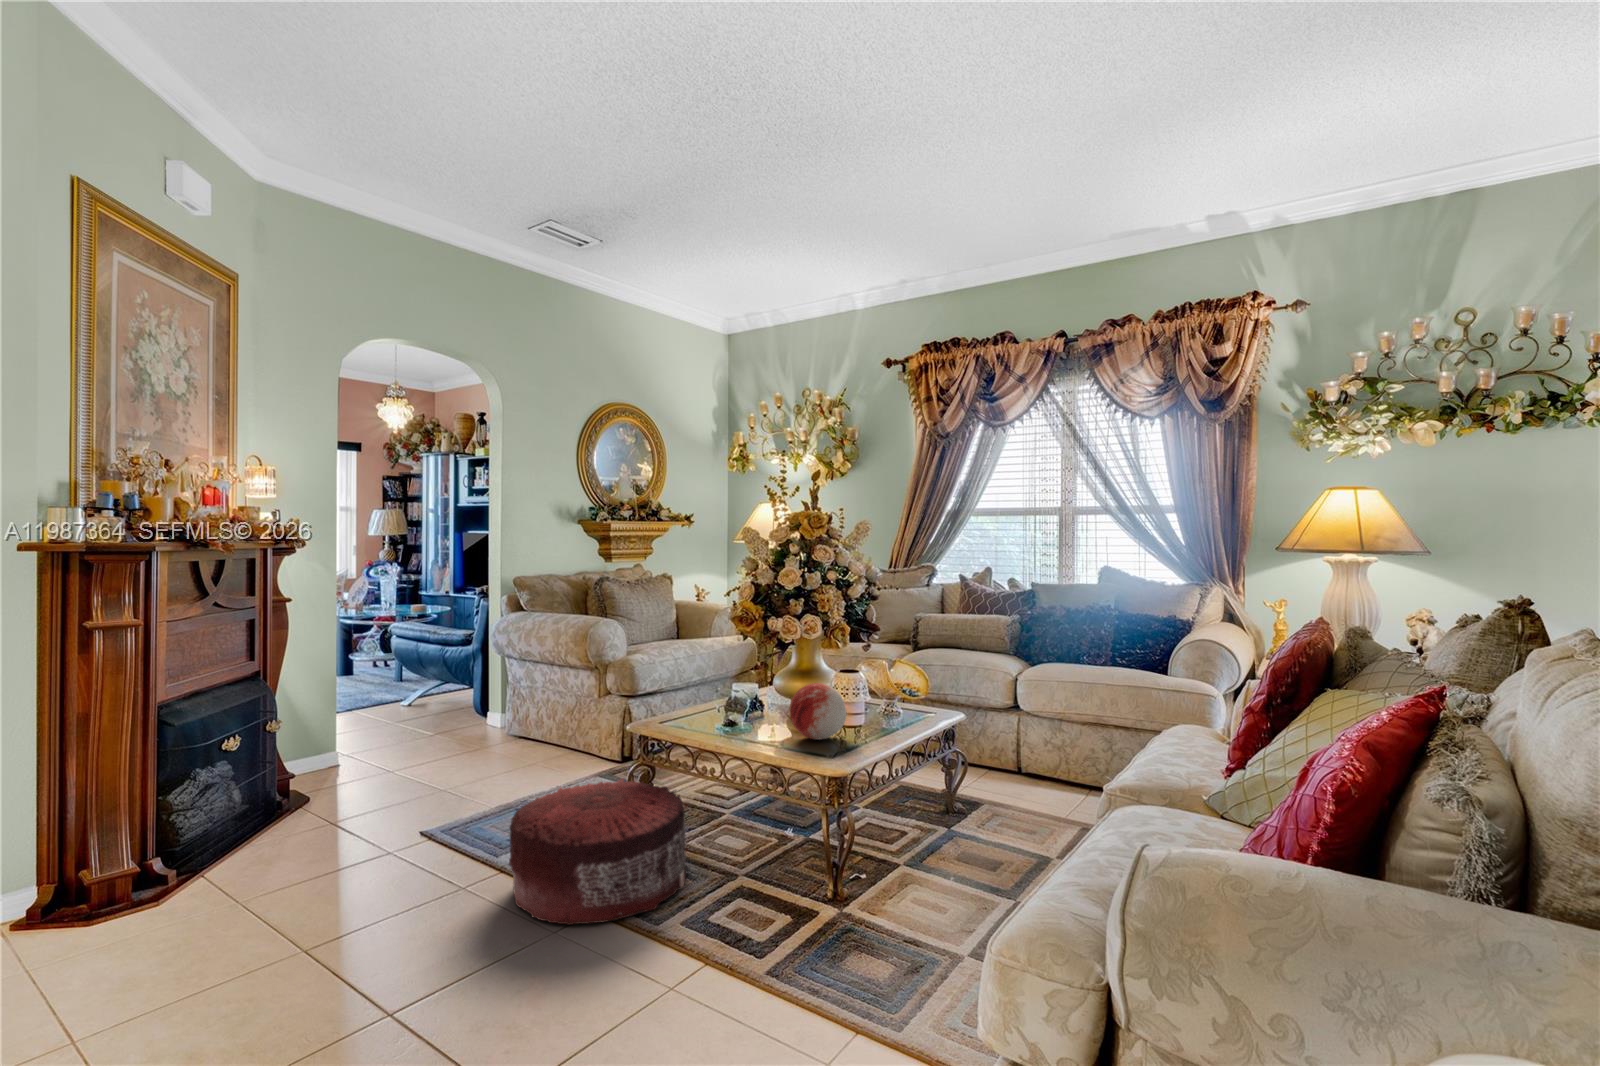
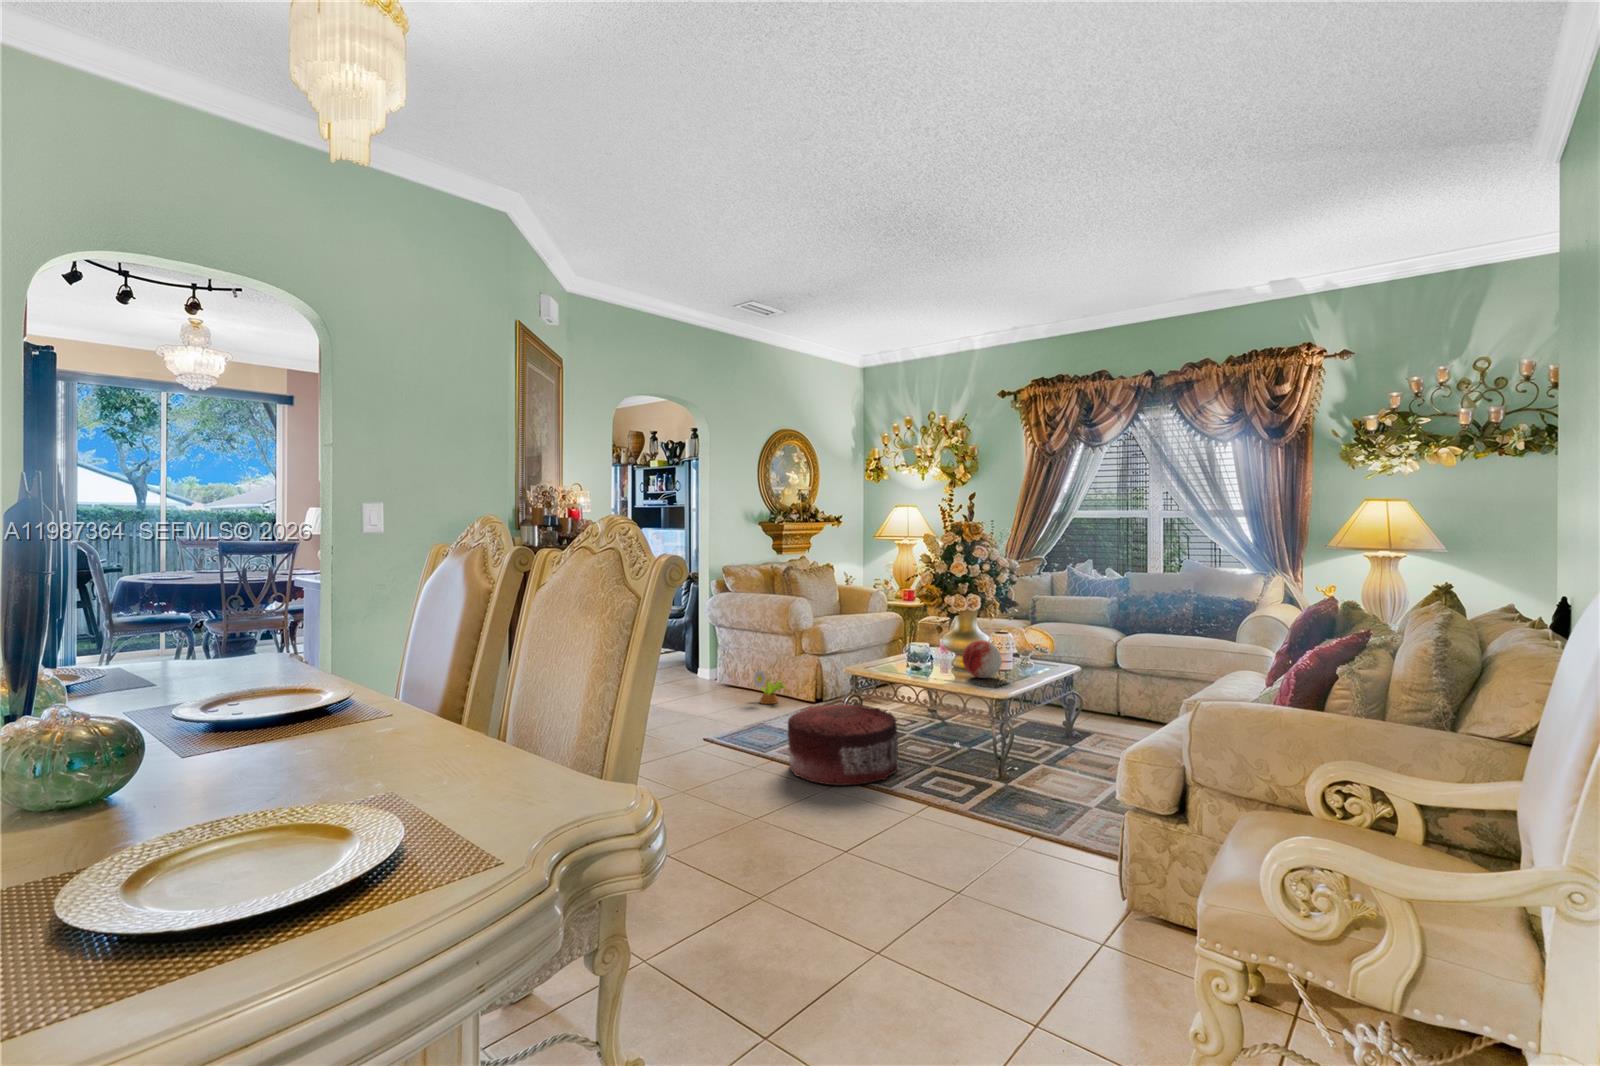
decorative plant: none [537,716,584,765] -> present [753,670,785,704]

